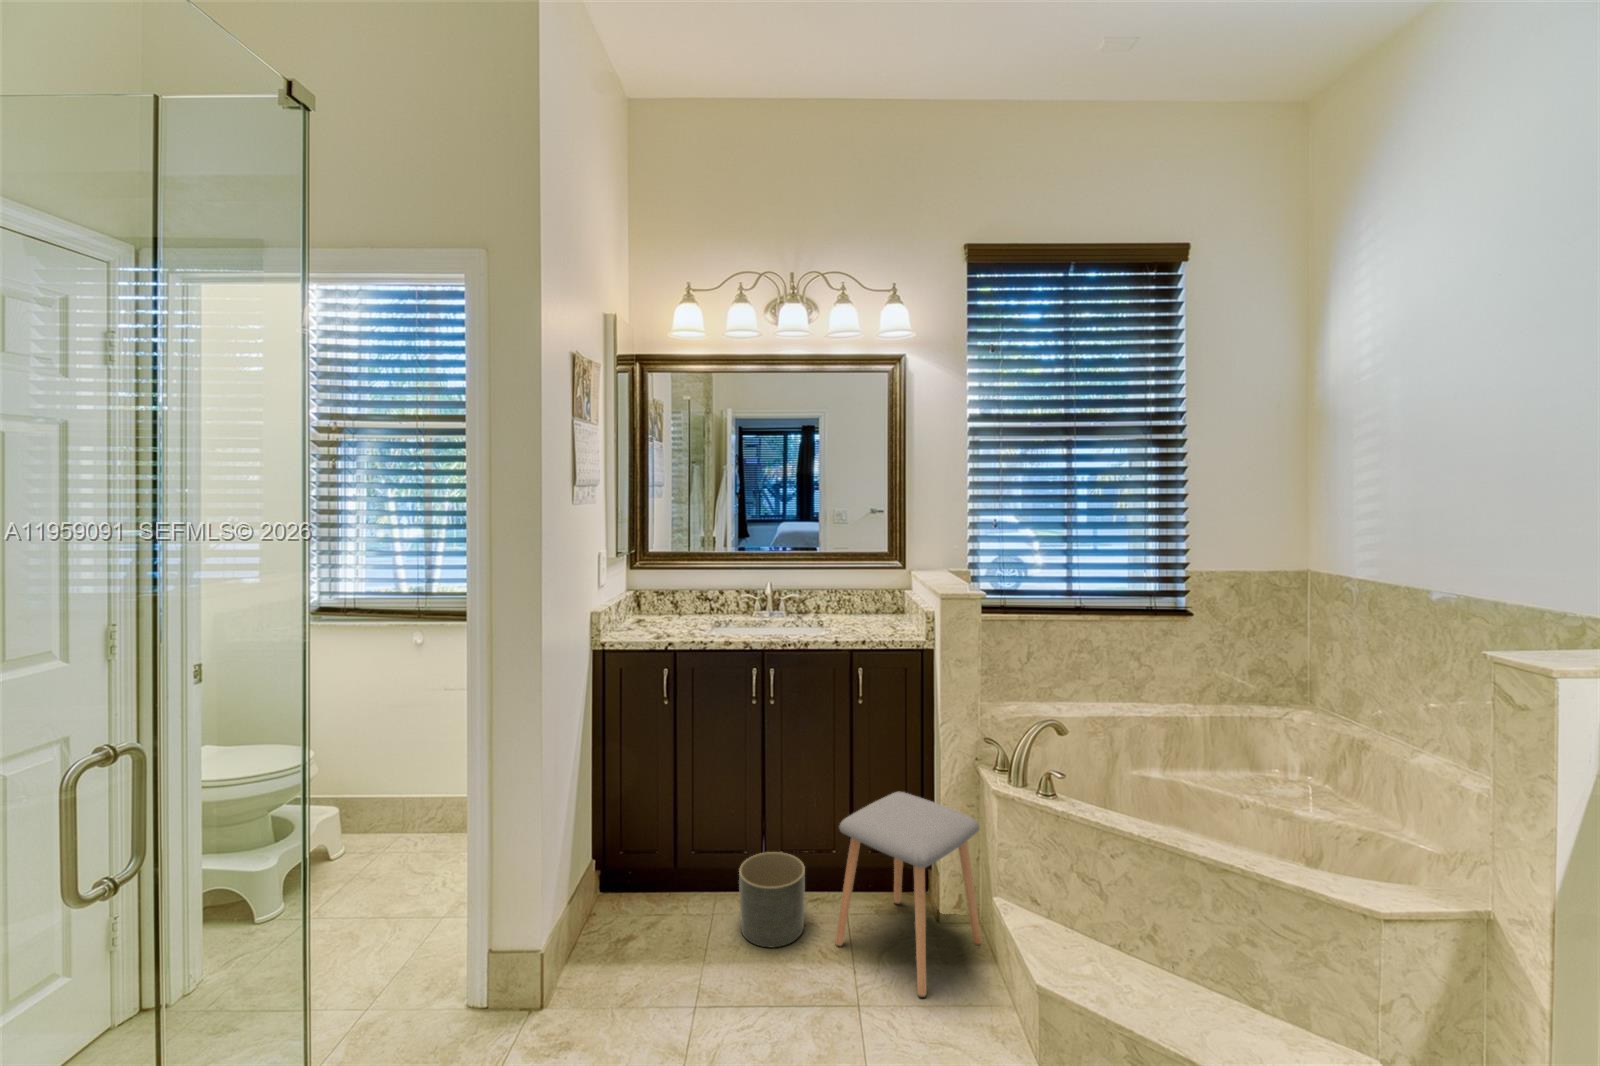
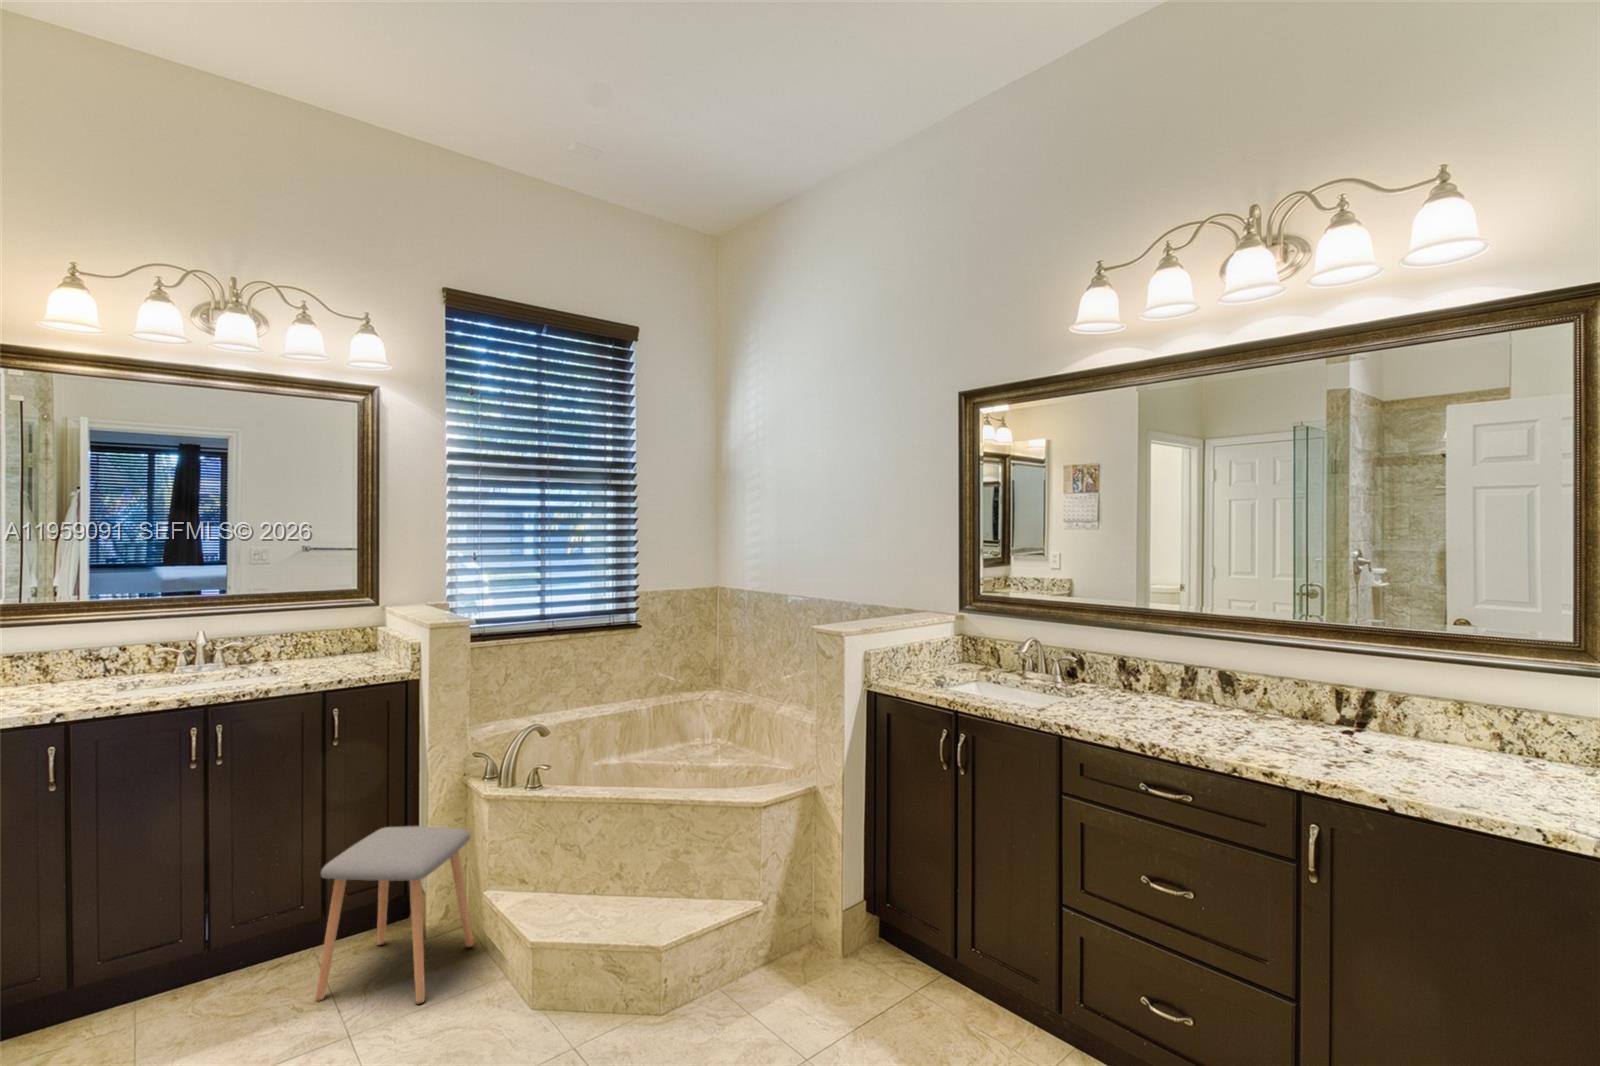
planter: present [739,852,805,947] -> none [182,929,274,1038]

